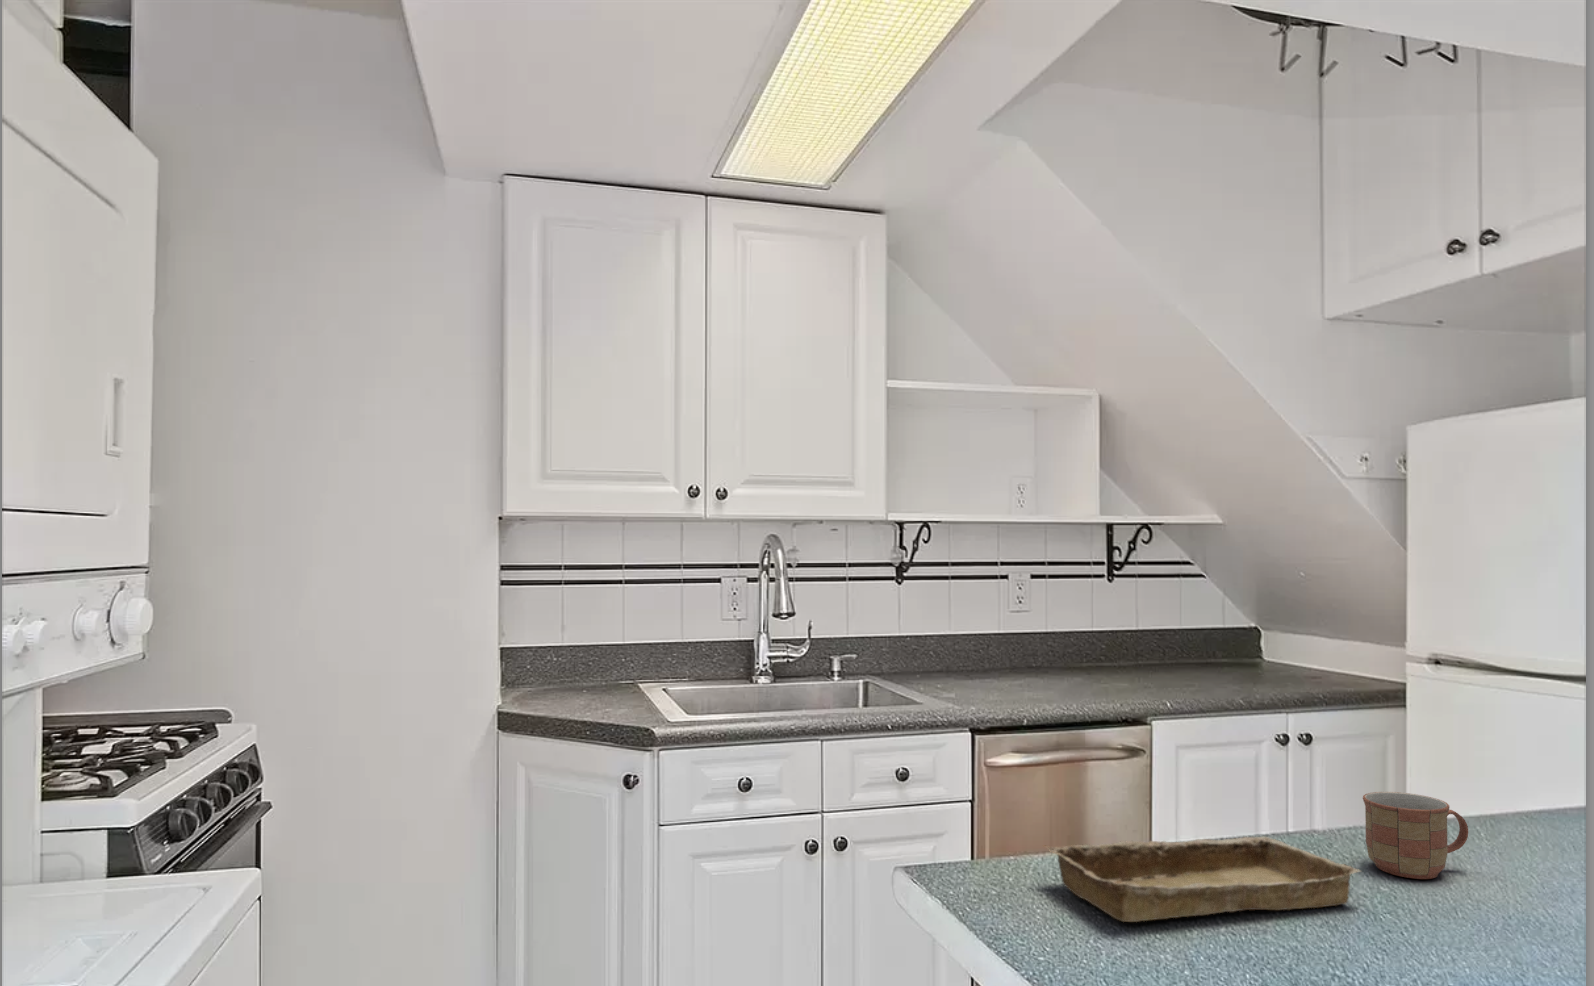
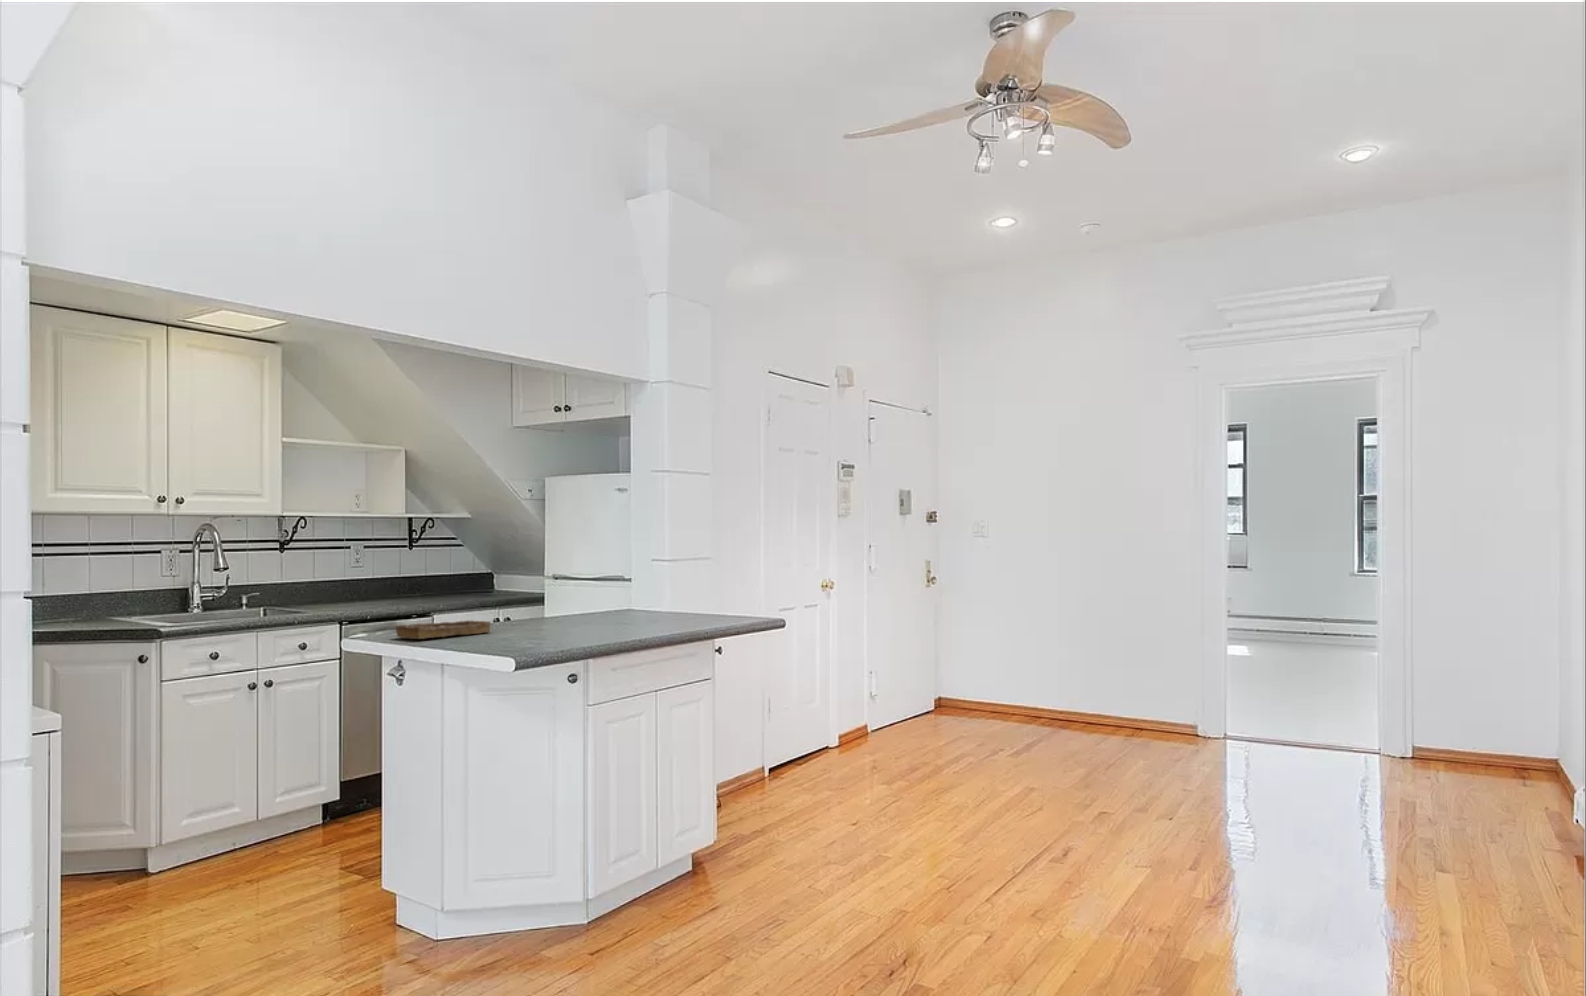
mug: present [1363,792,1468,879] -> none [500,603,532,628]

